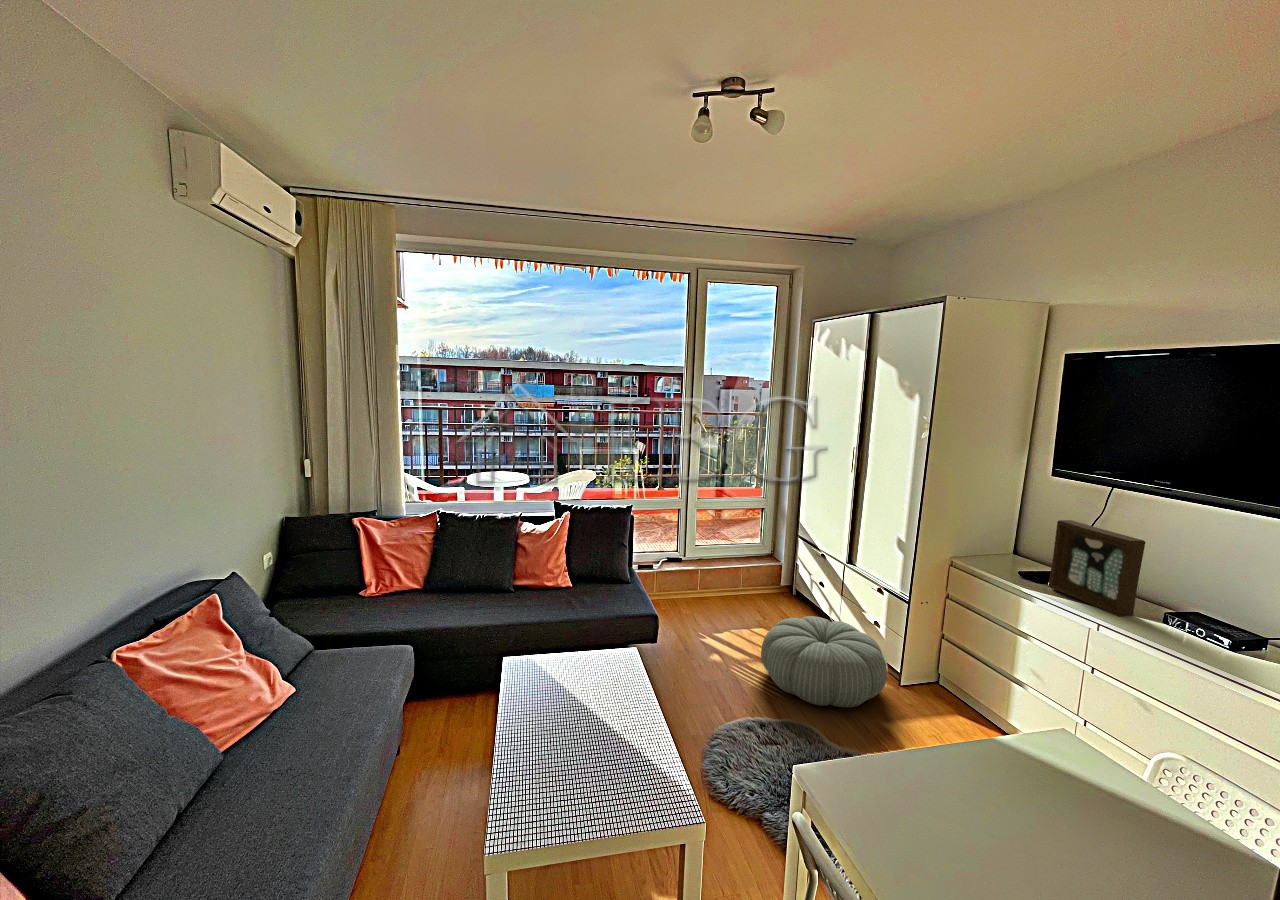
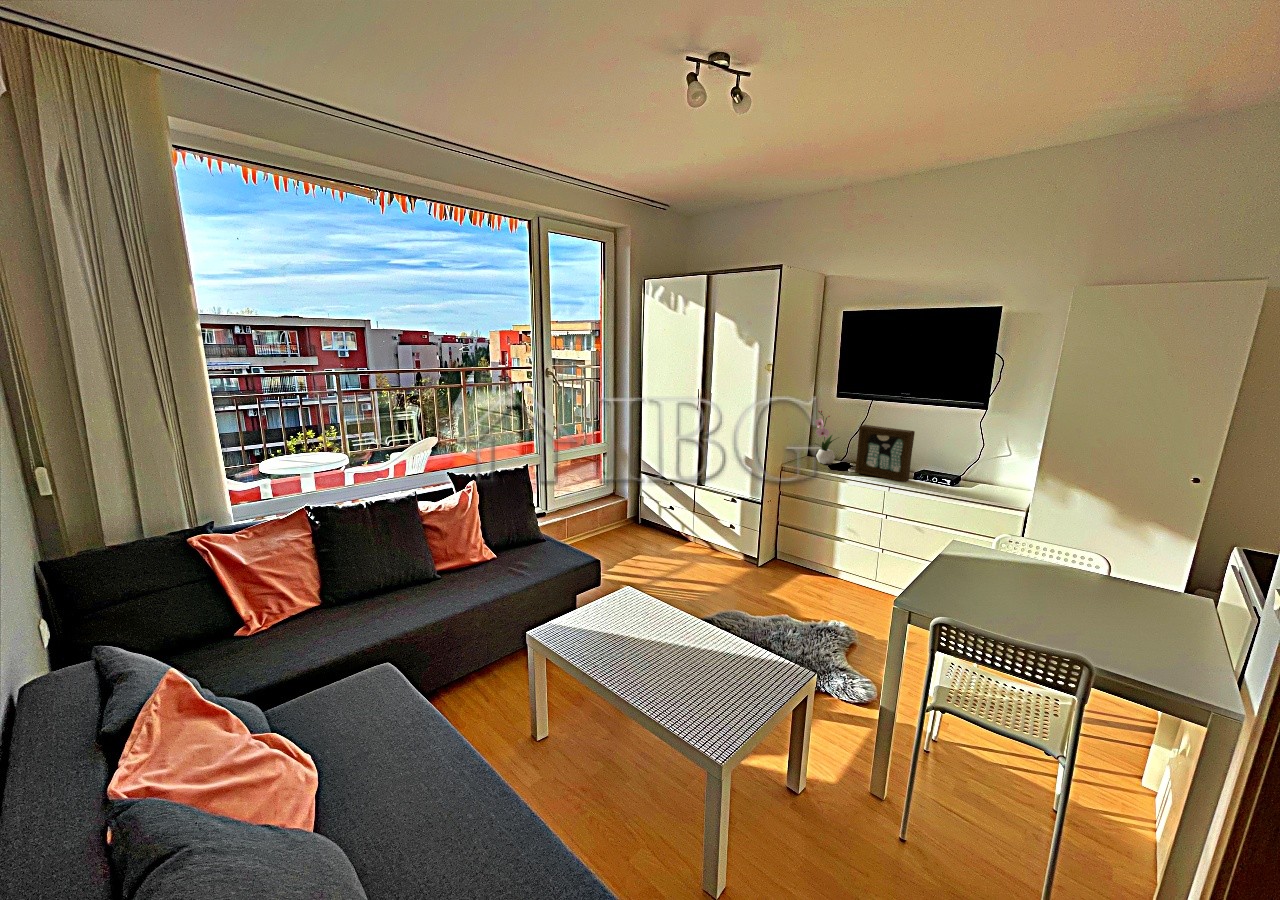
flower arrangement: none [1003,492,1044,569] -> present [815,411,835,464]
pouf: present [761,616,887,707] -> none [664,531,760,598]

